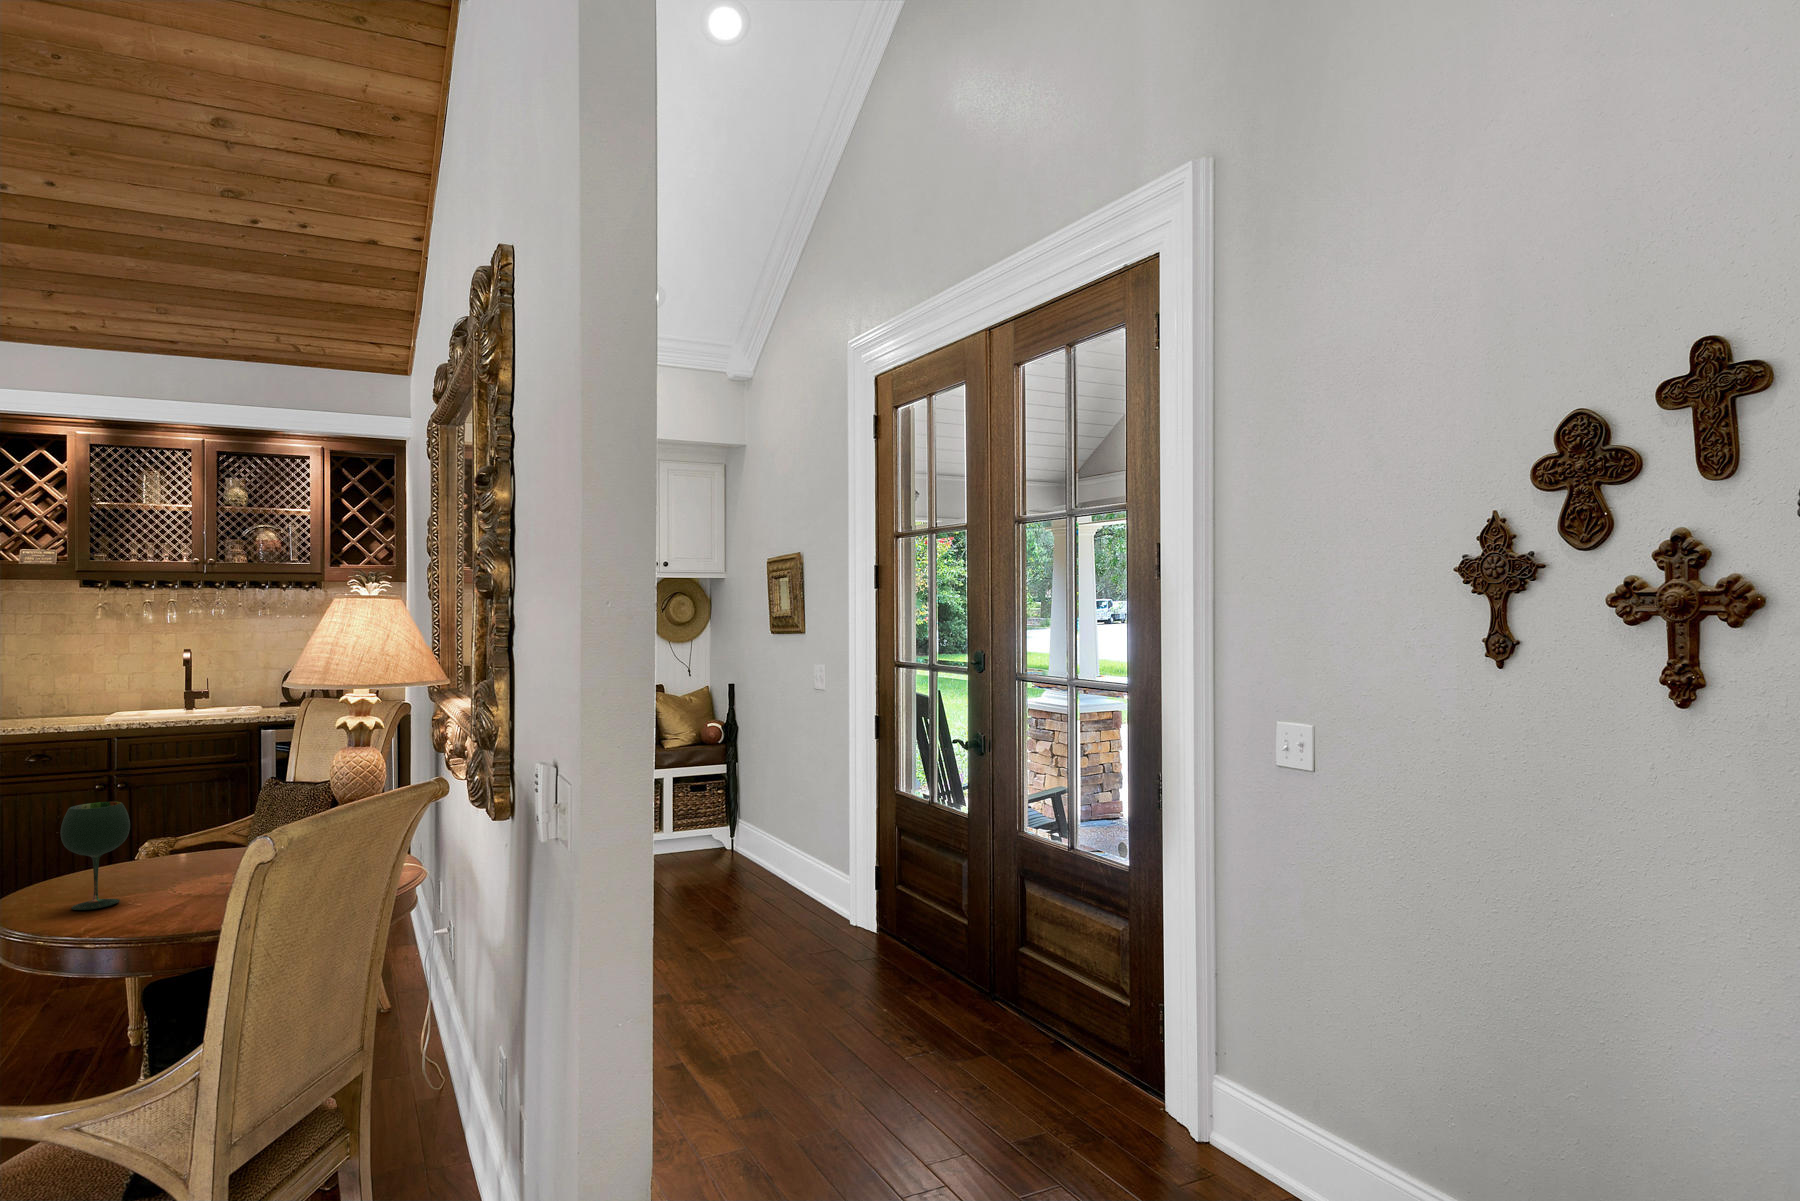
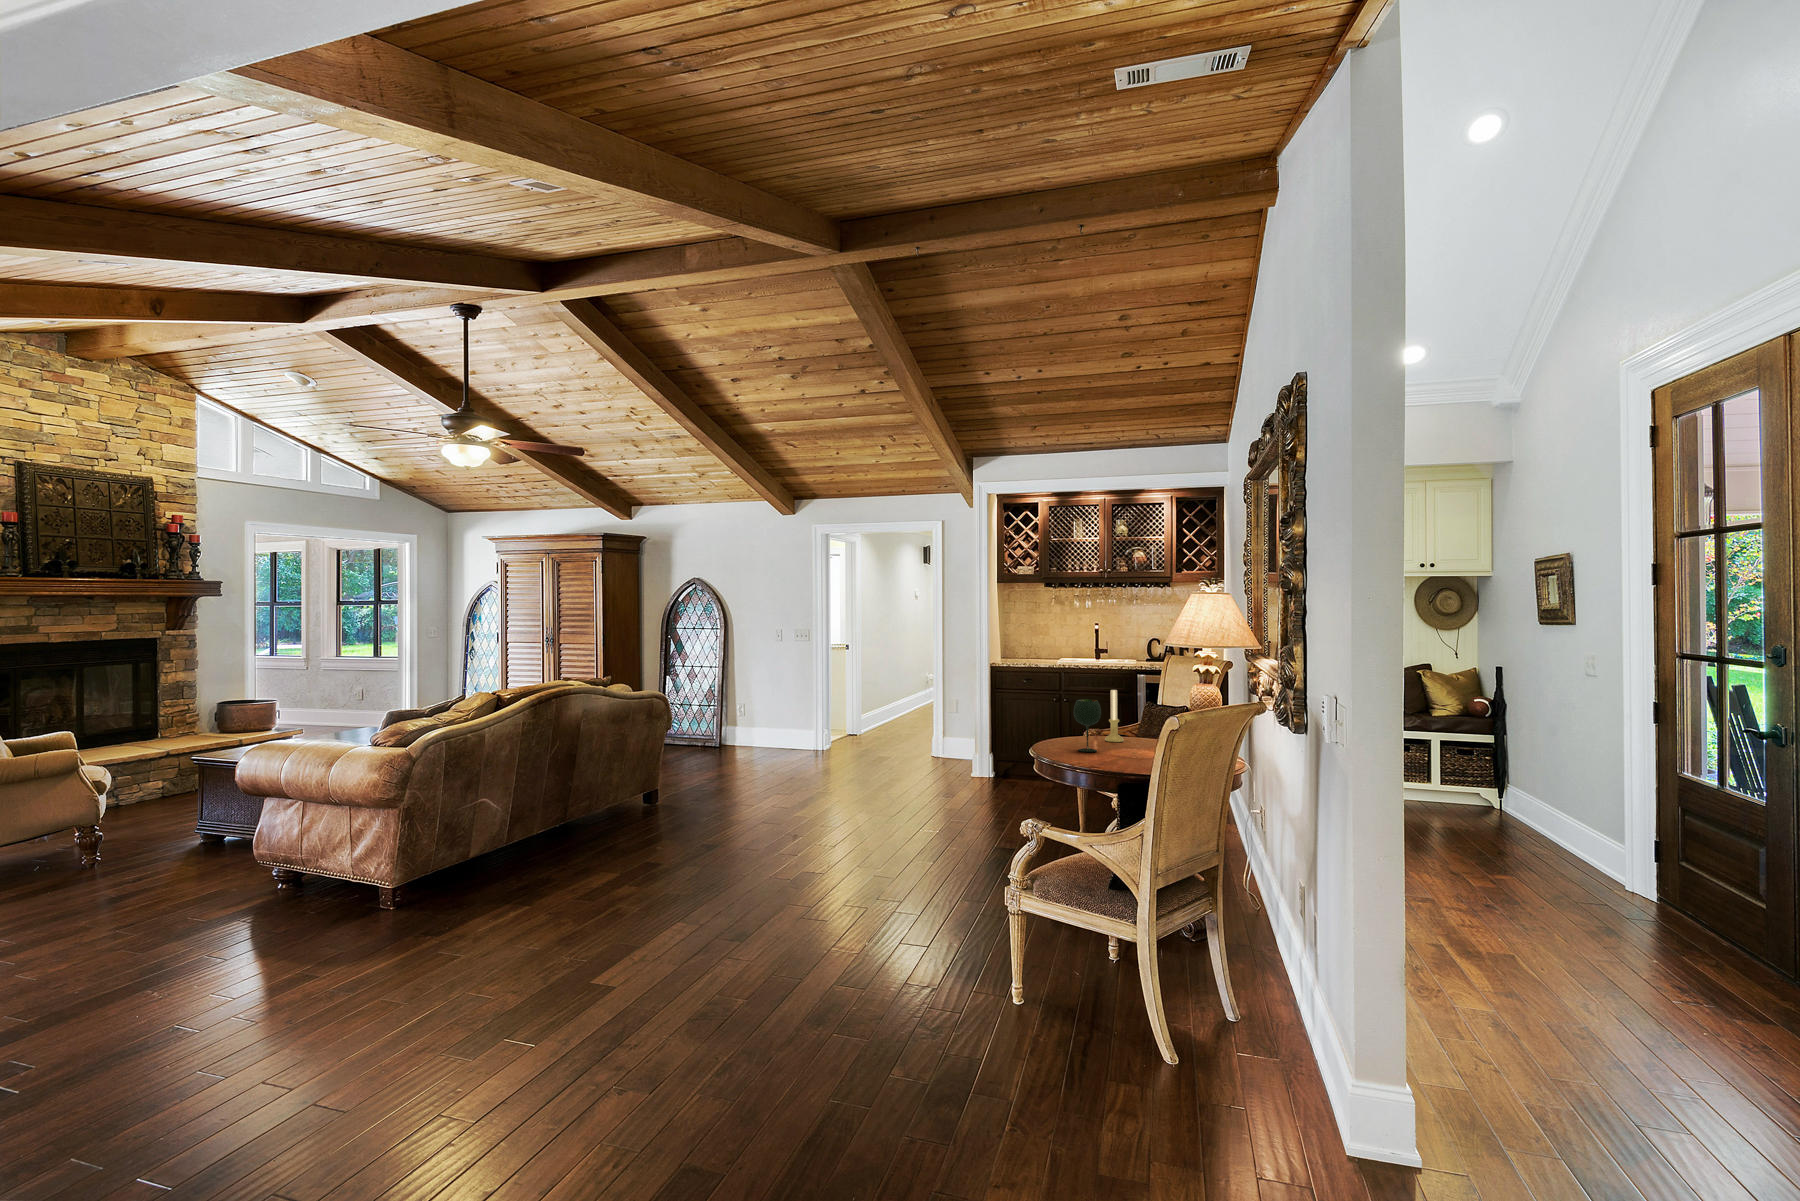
candle holder: none [152,769,194,871] -> present [1105,690,1123,742]

